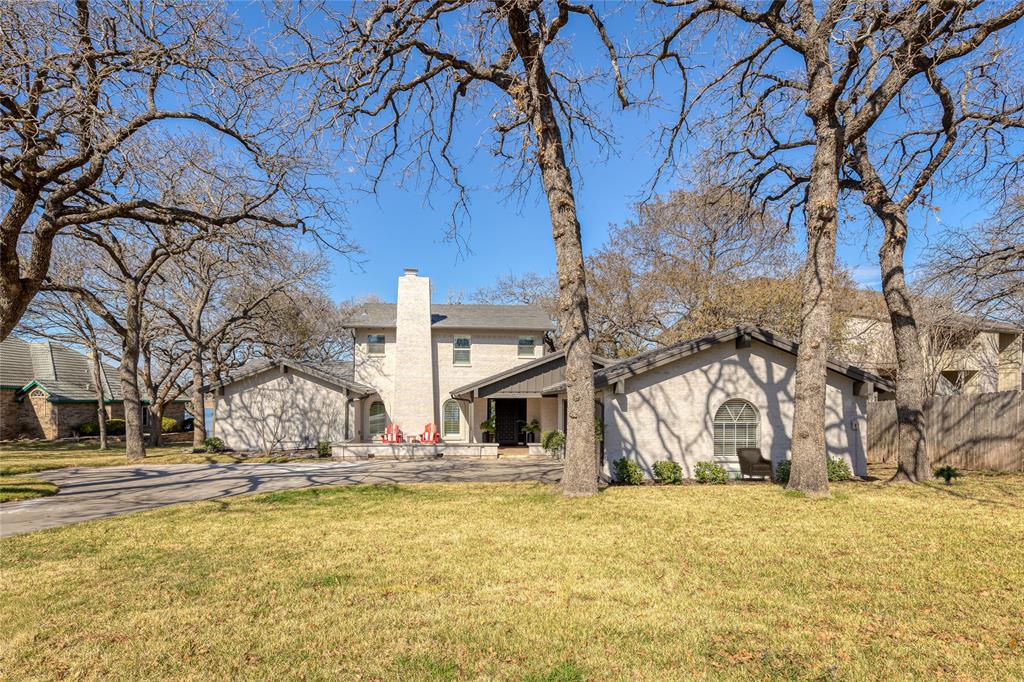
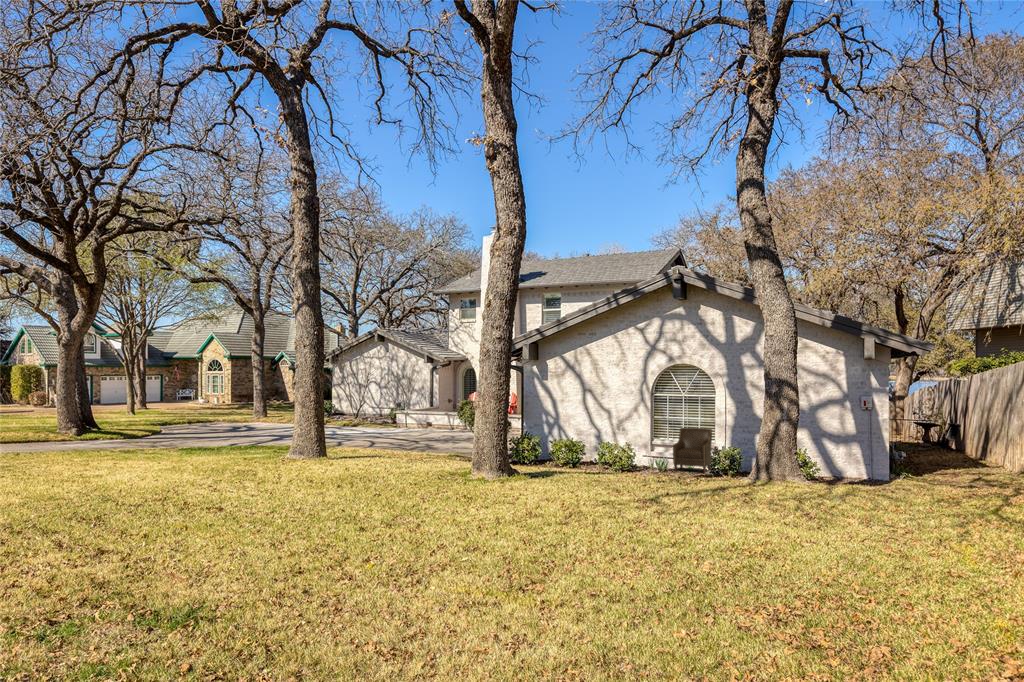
potted plant: present [933,465,964,485] -> none [936,466,992,502]

